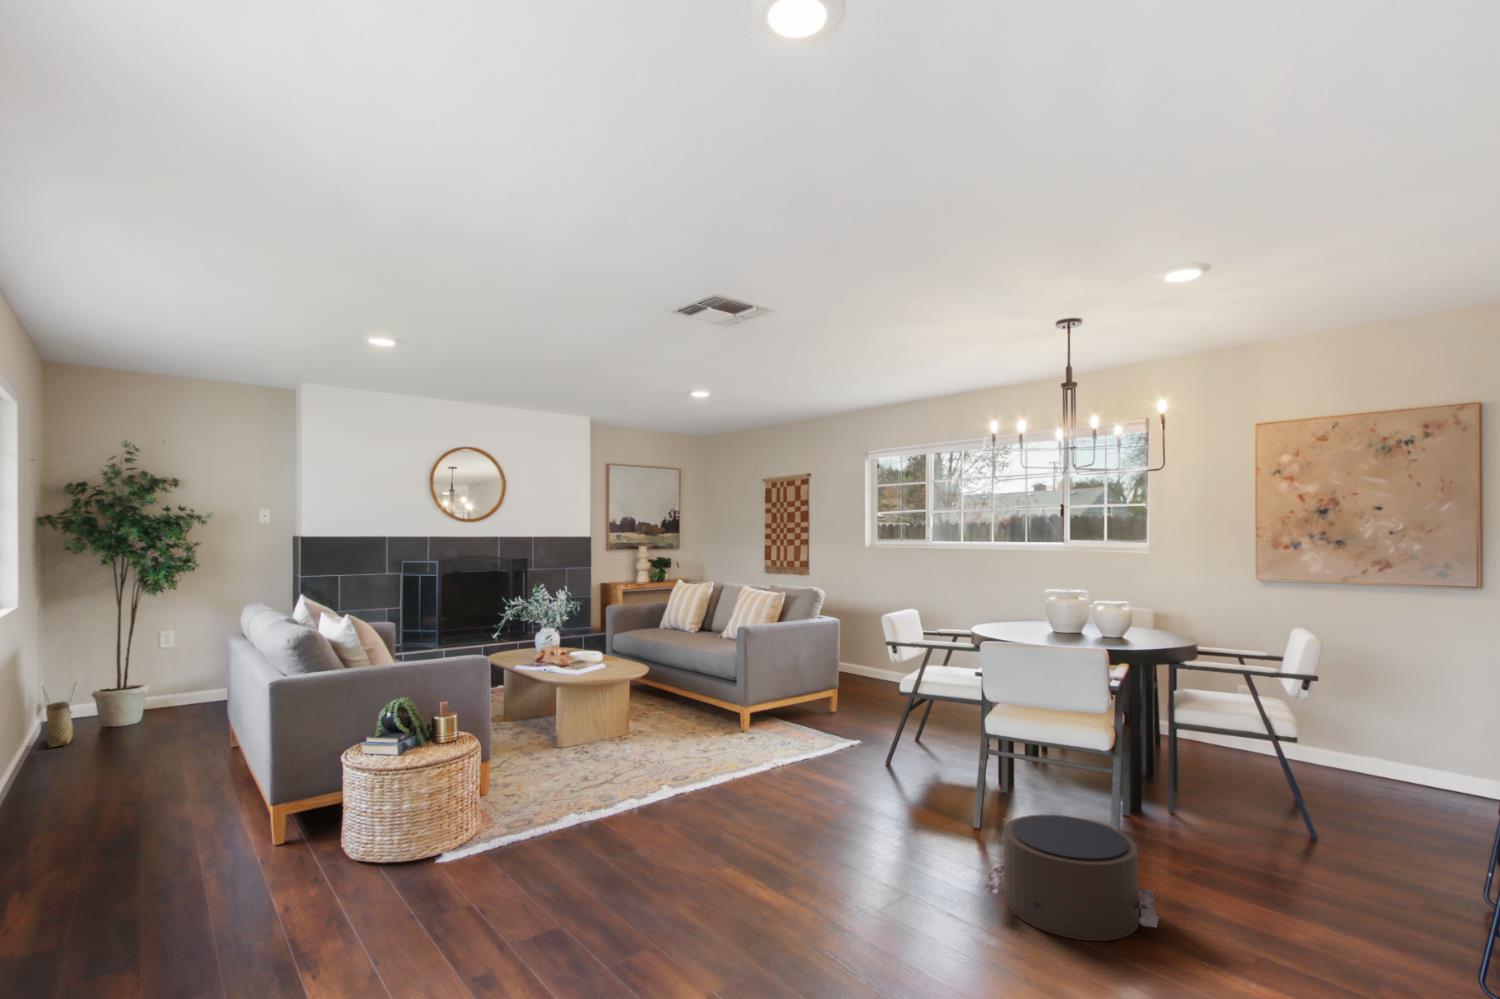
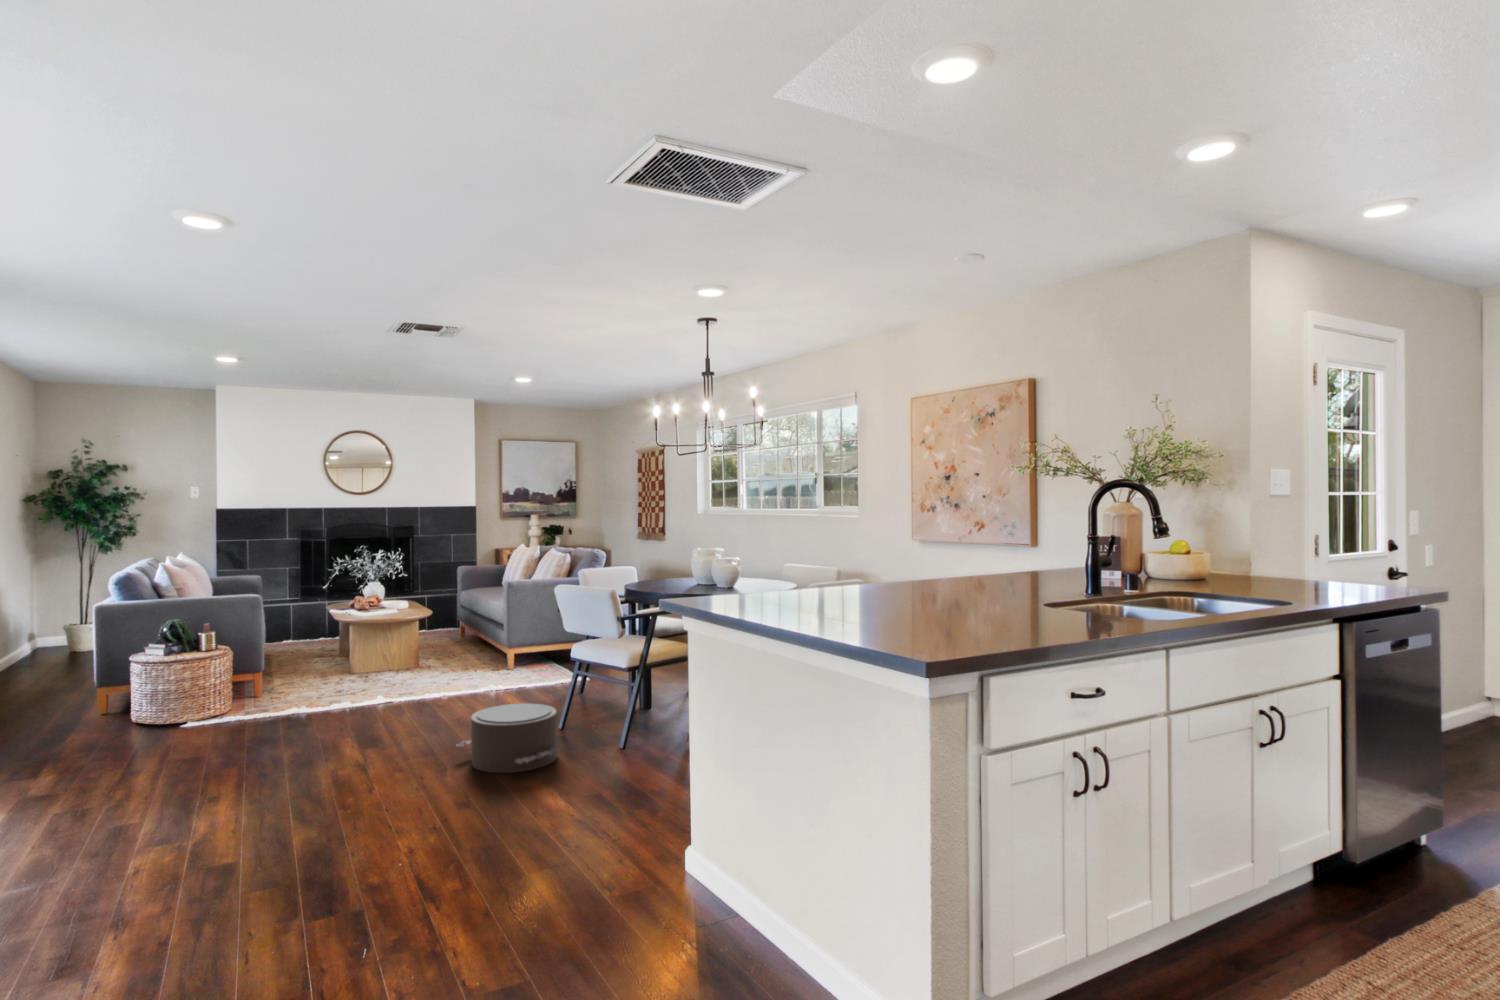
woven basket: present [46,686,75,747] -> none [21,615,46,660]

